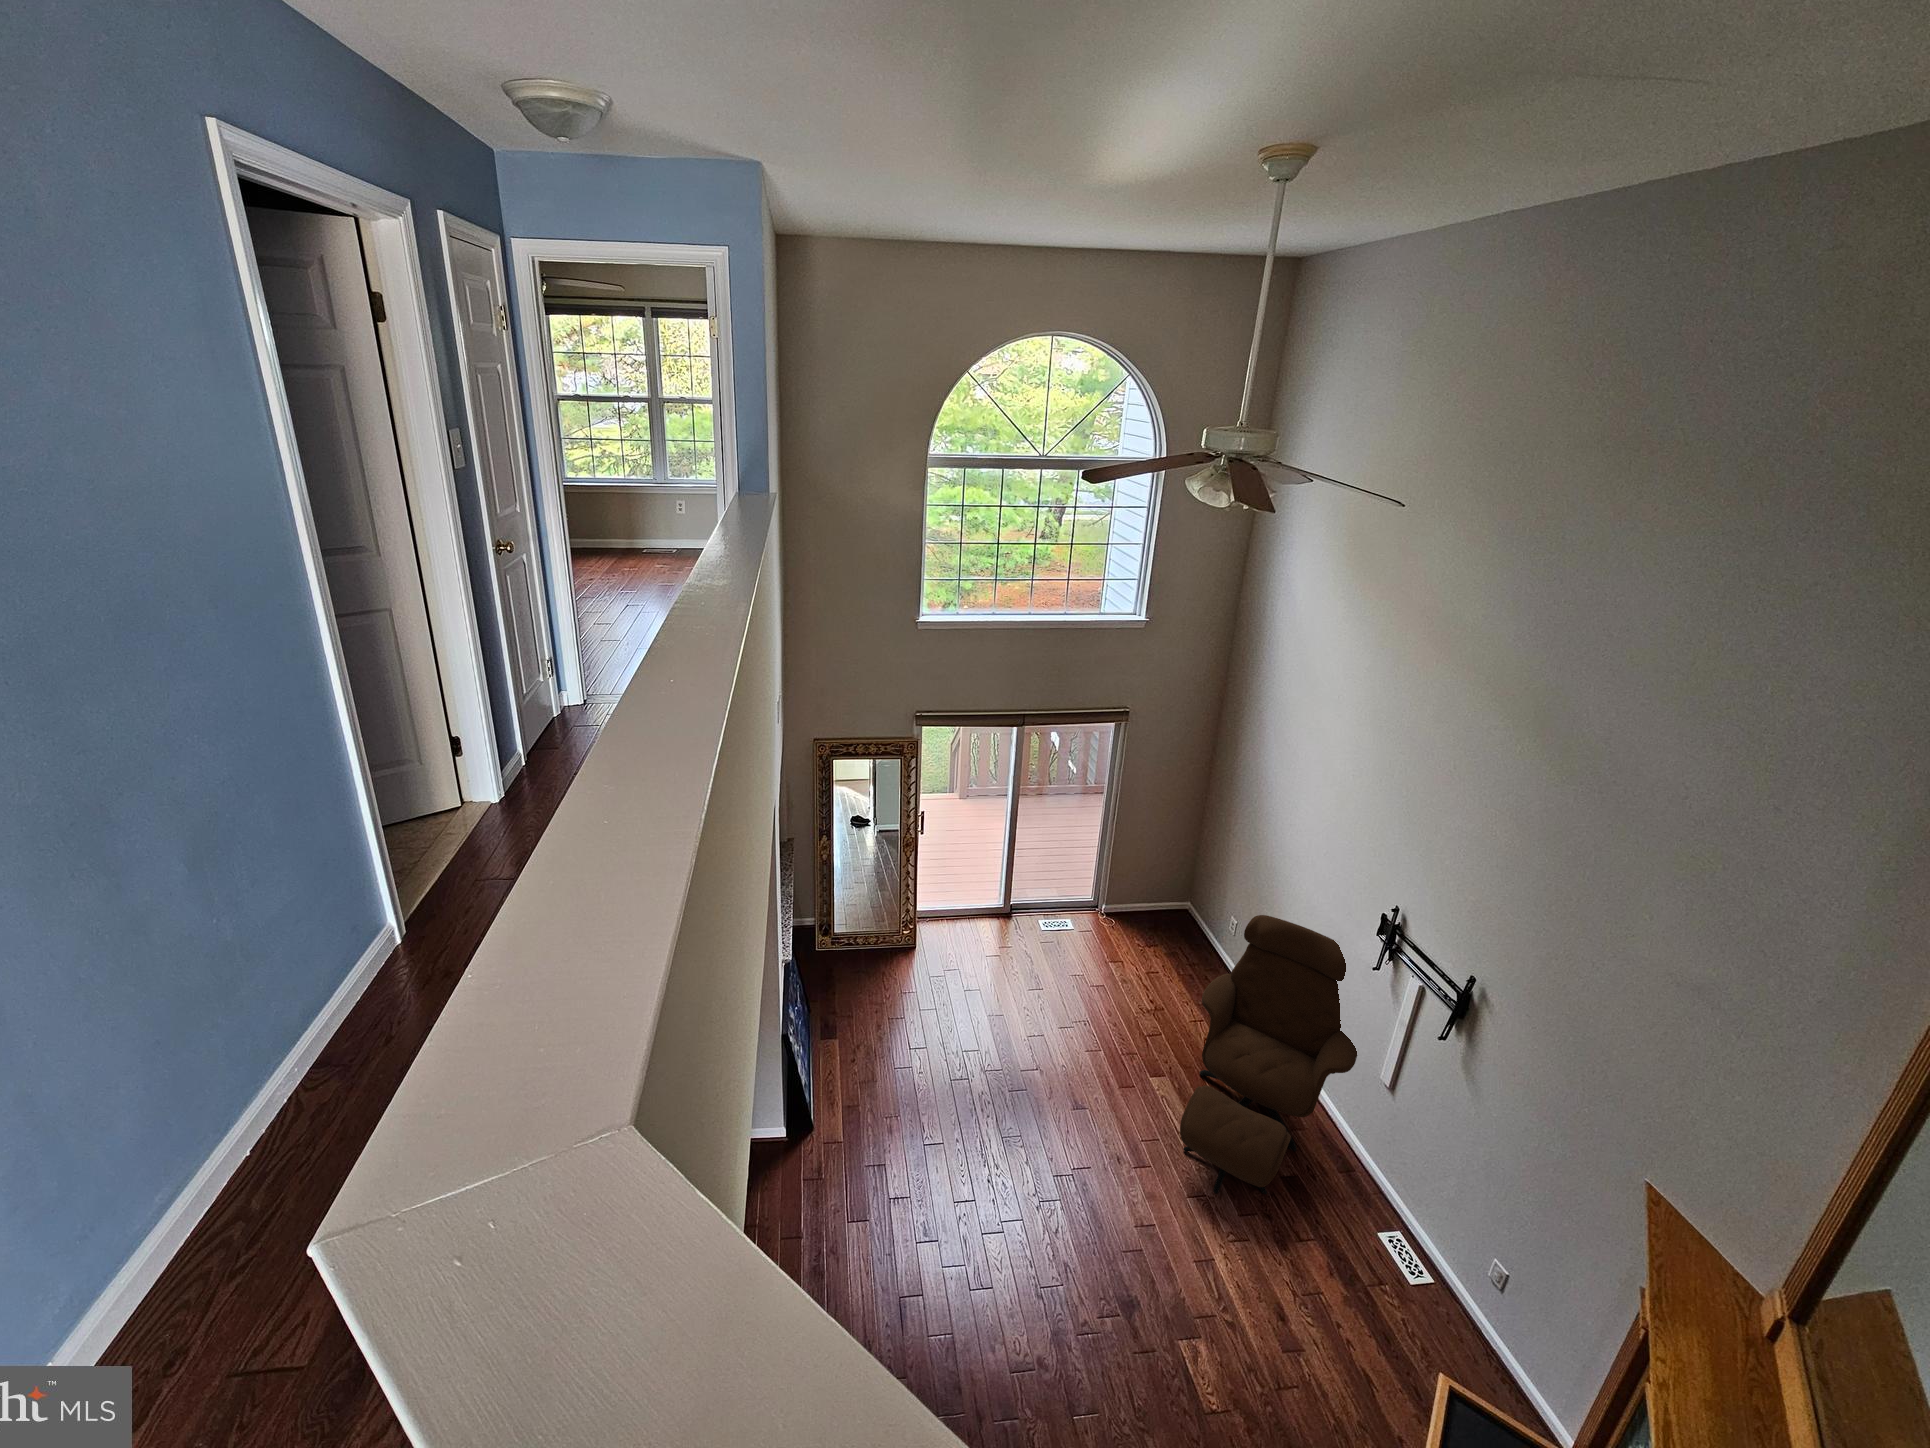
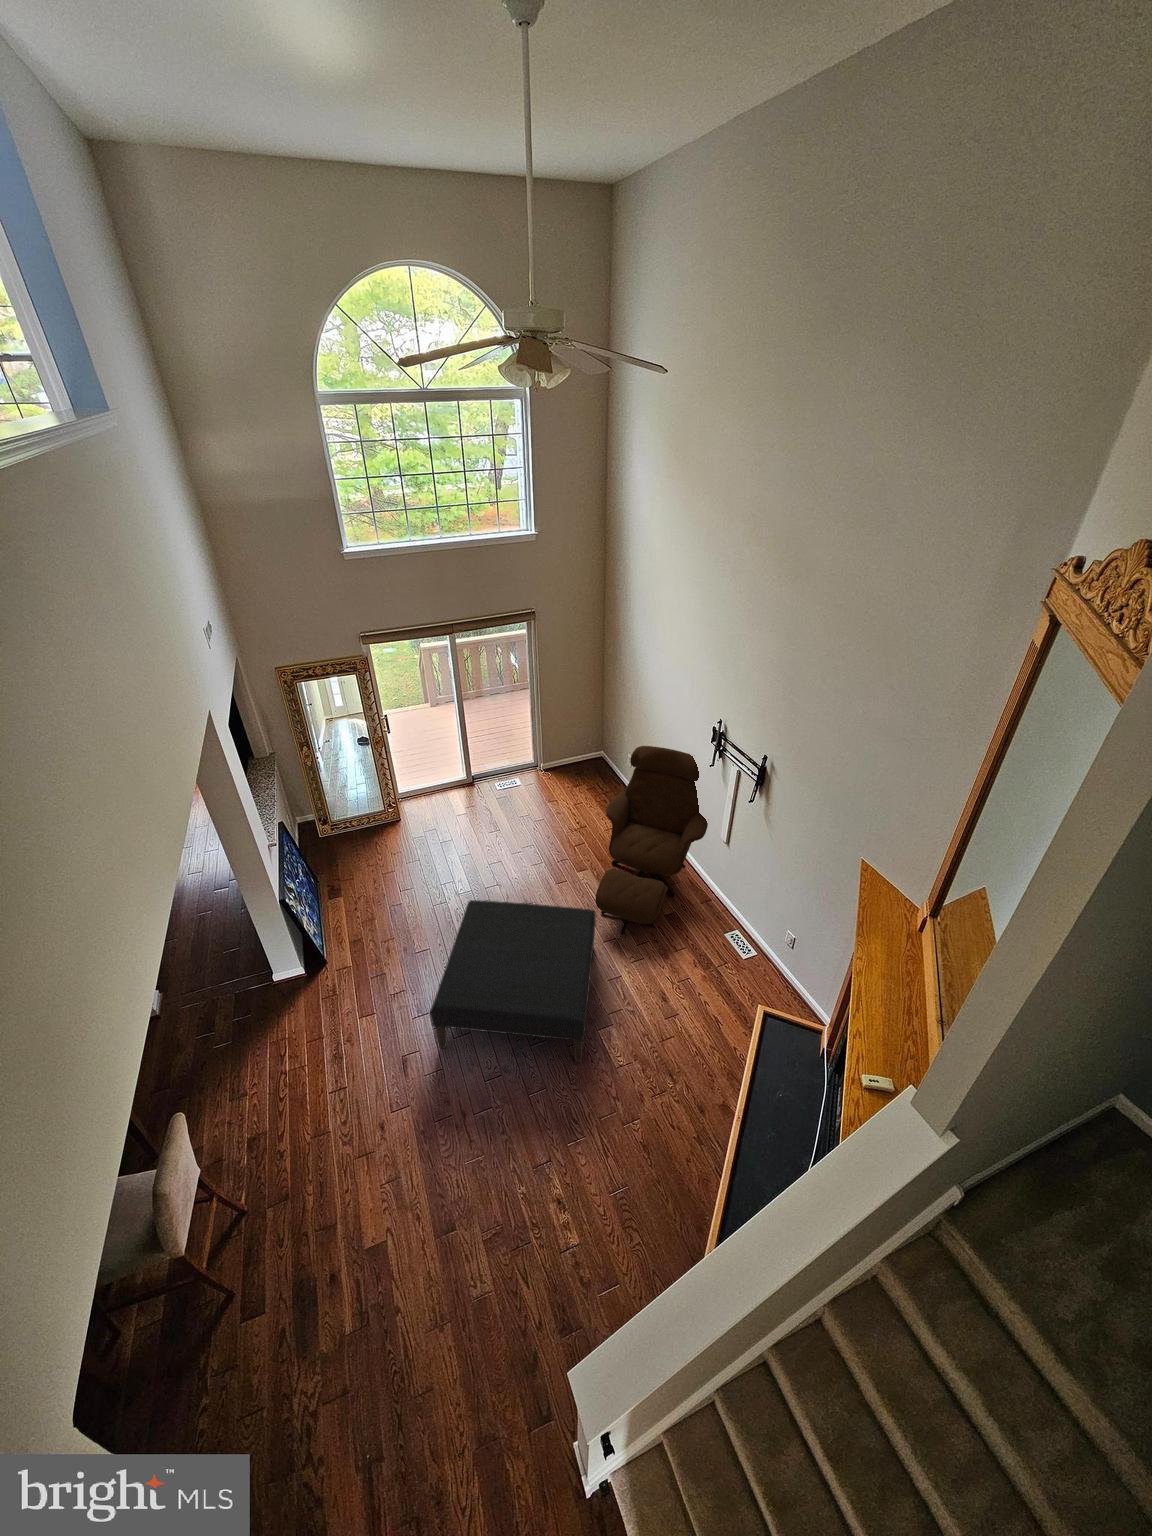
ottoman: none [949,1087,1183,1385] -> present [430,900,596,1062]

